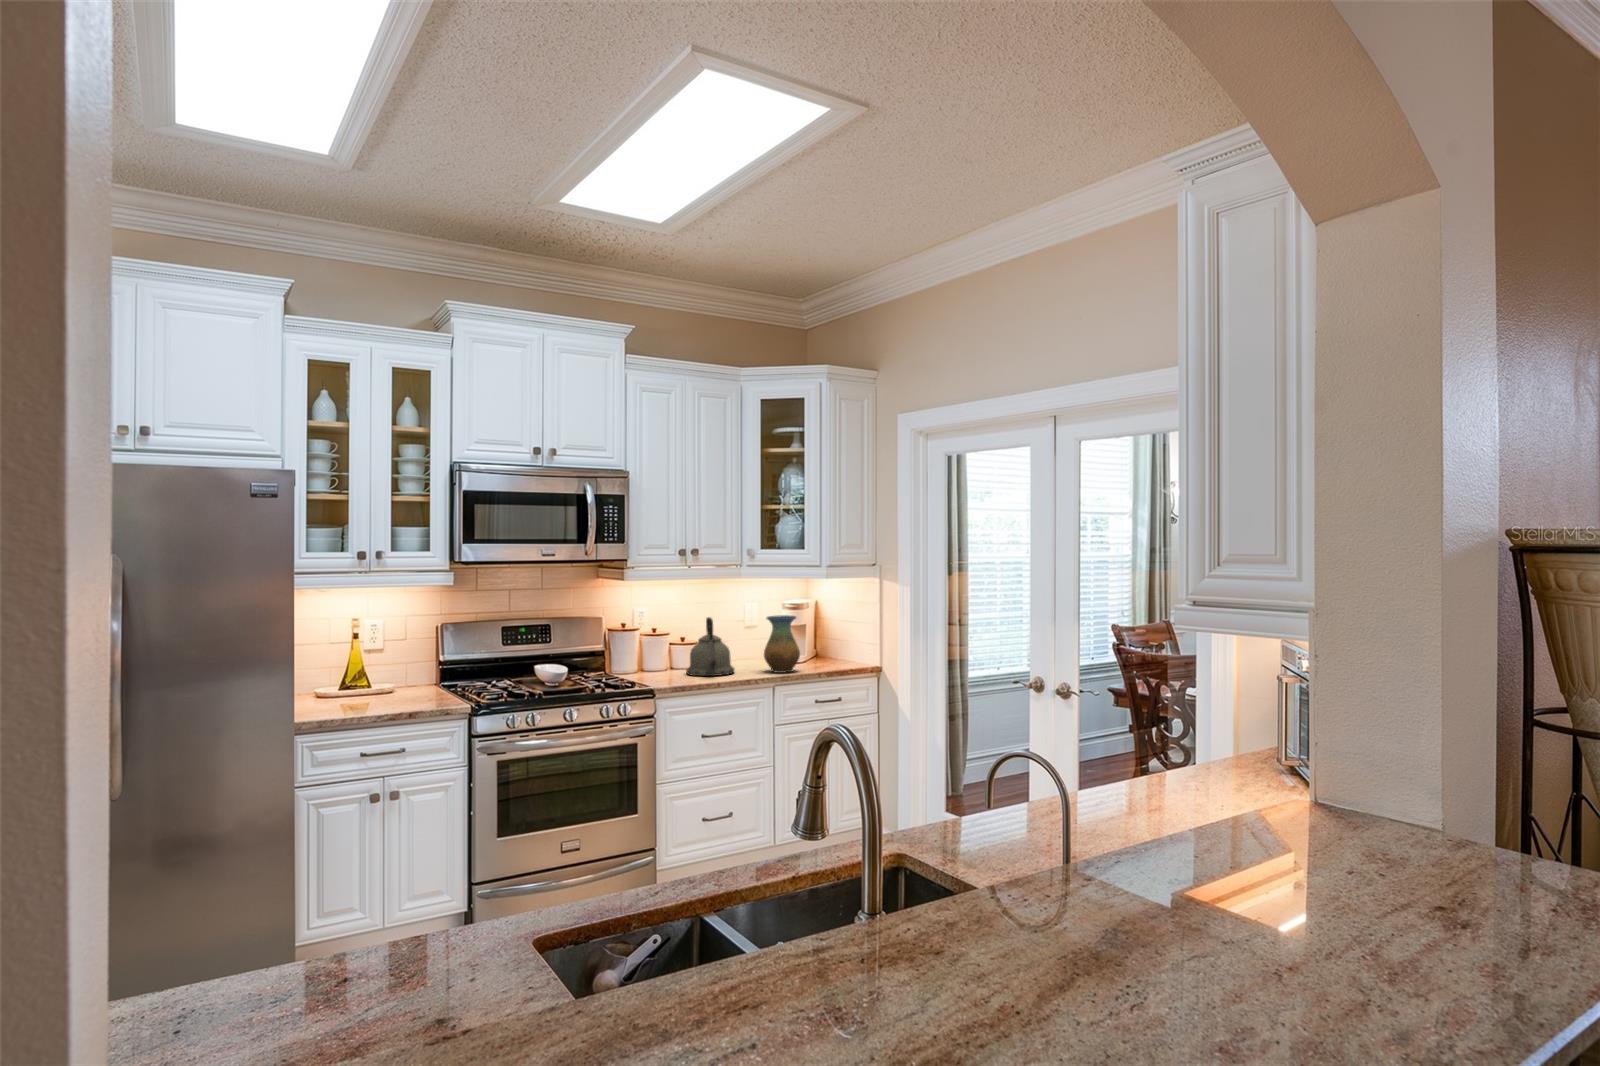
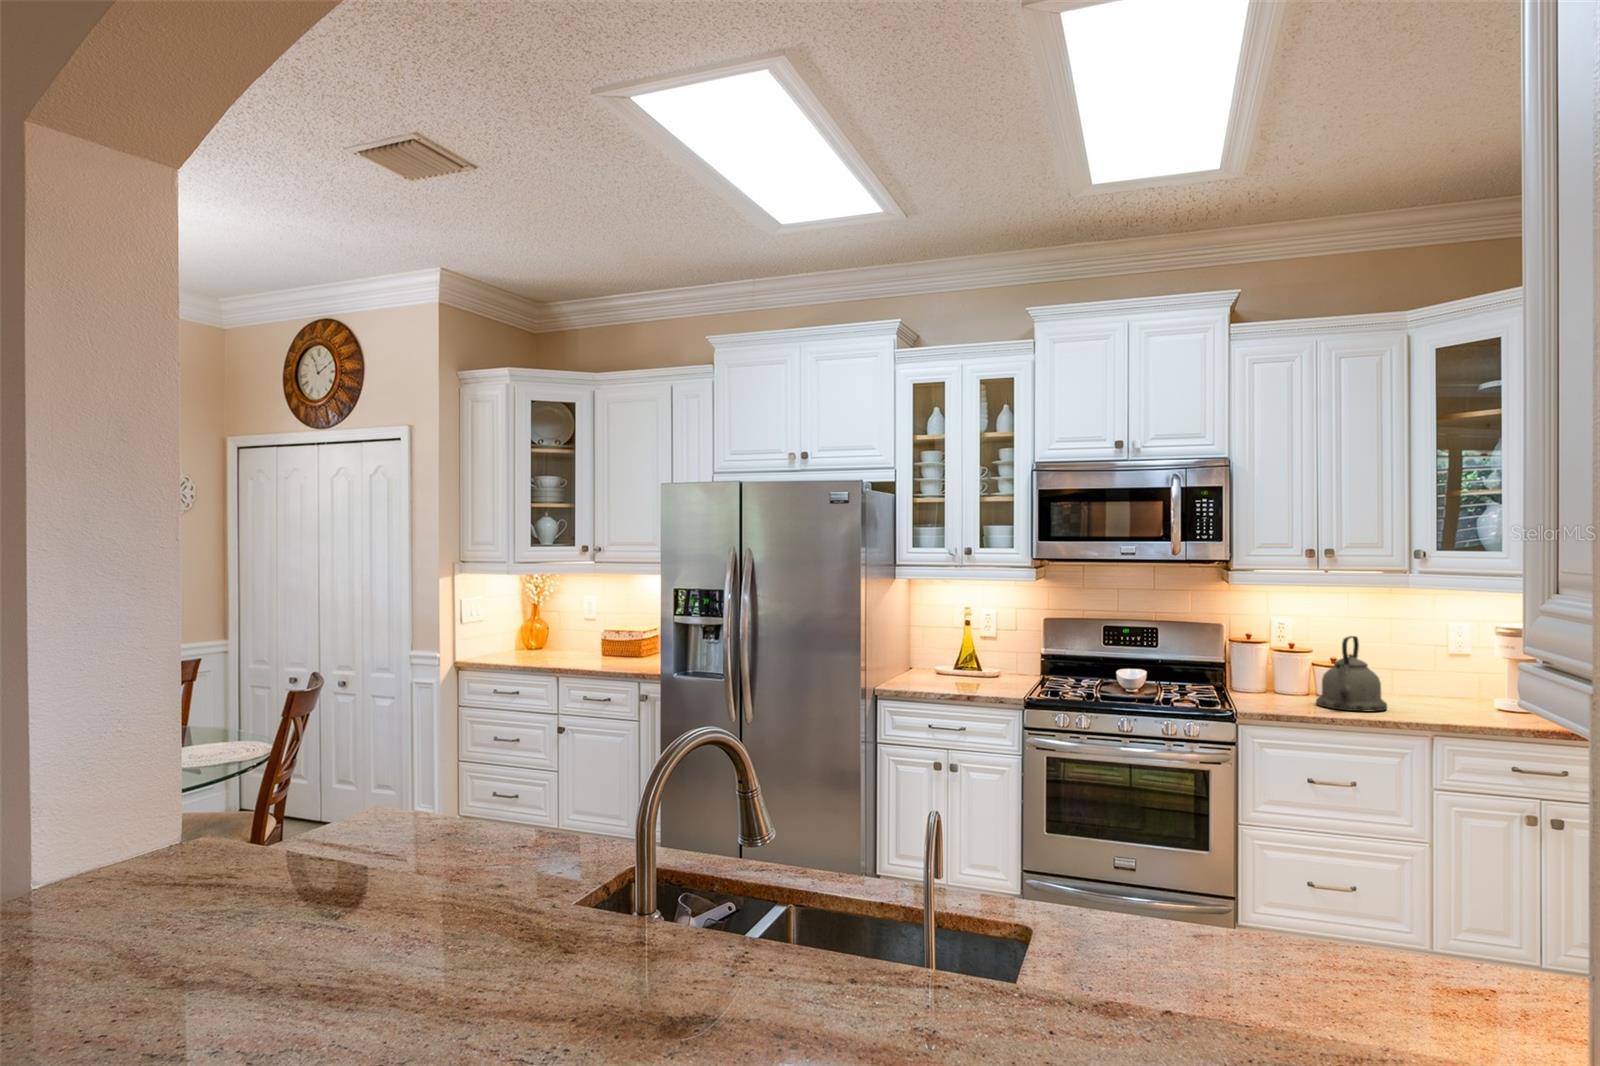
vase: present [764,615,800,673] -> none [1431,642,1492,722]

